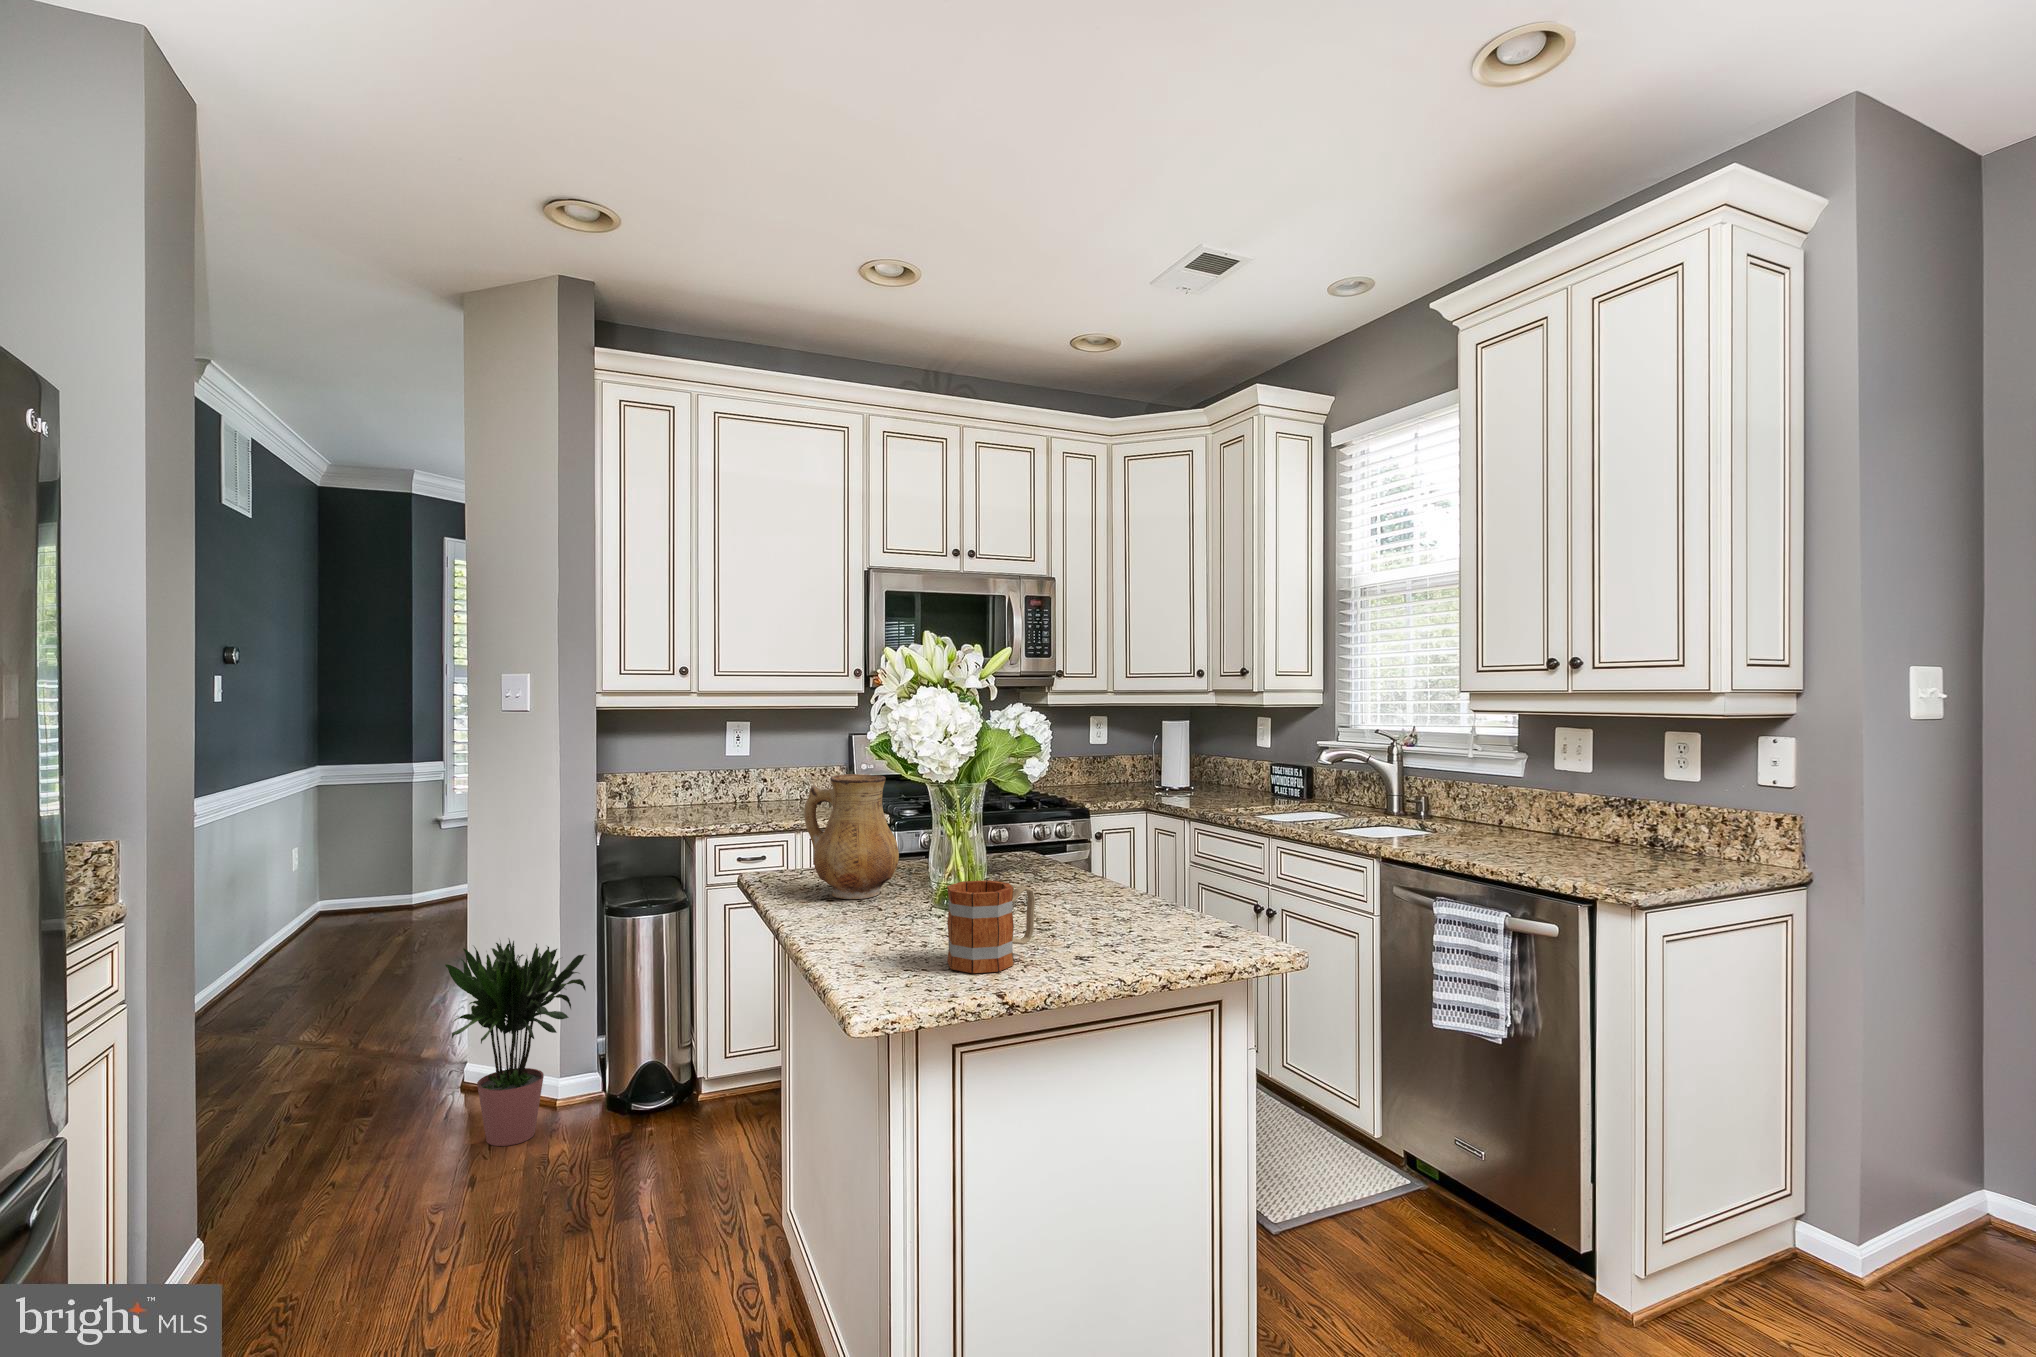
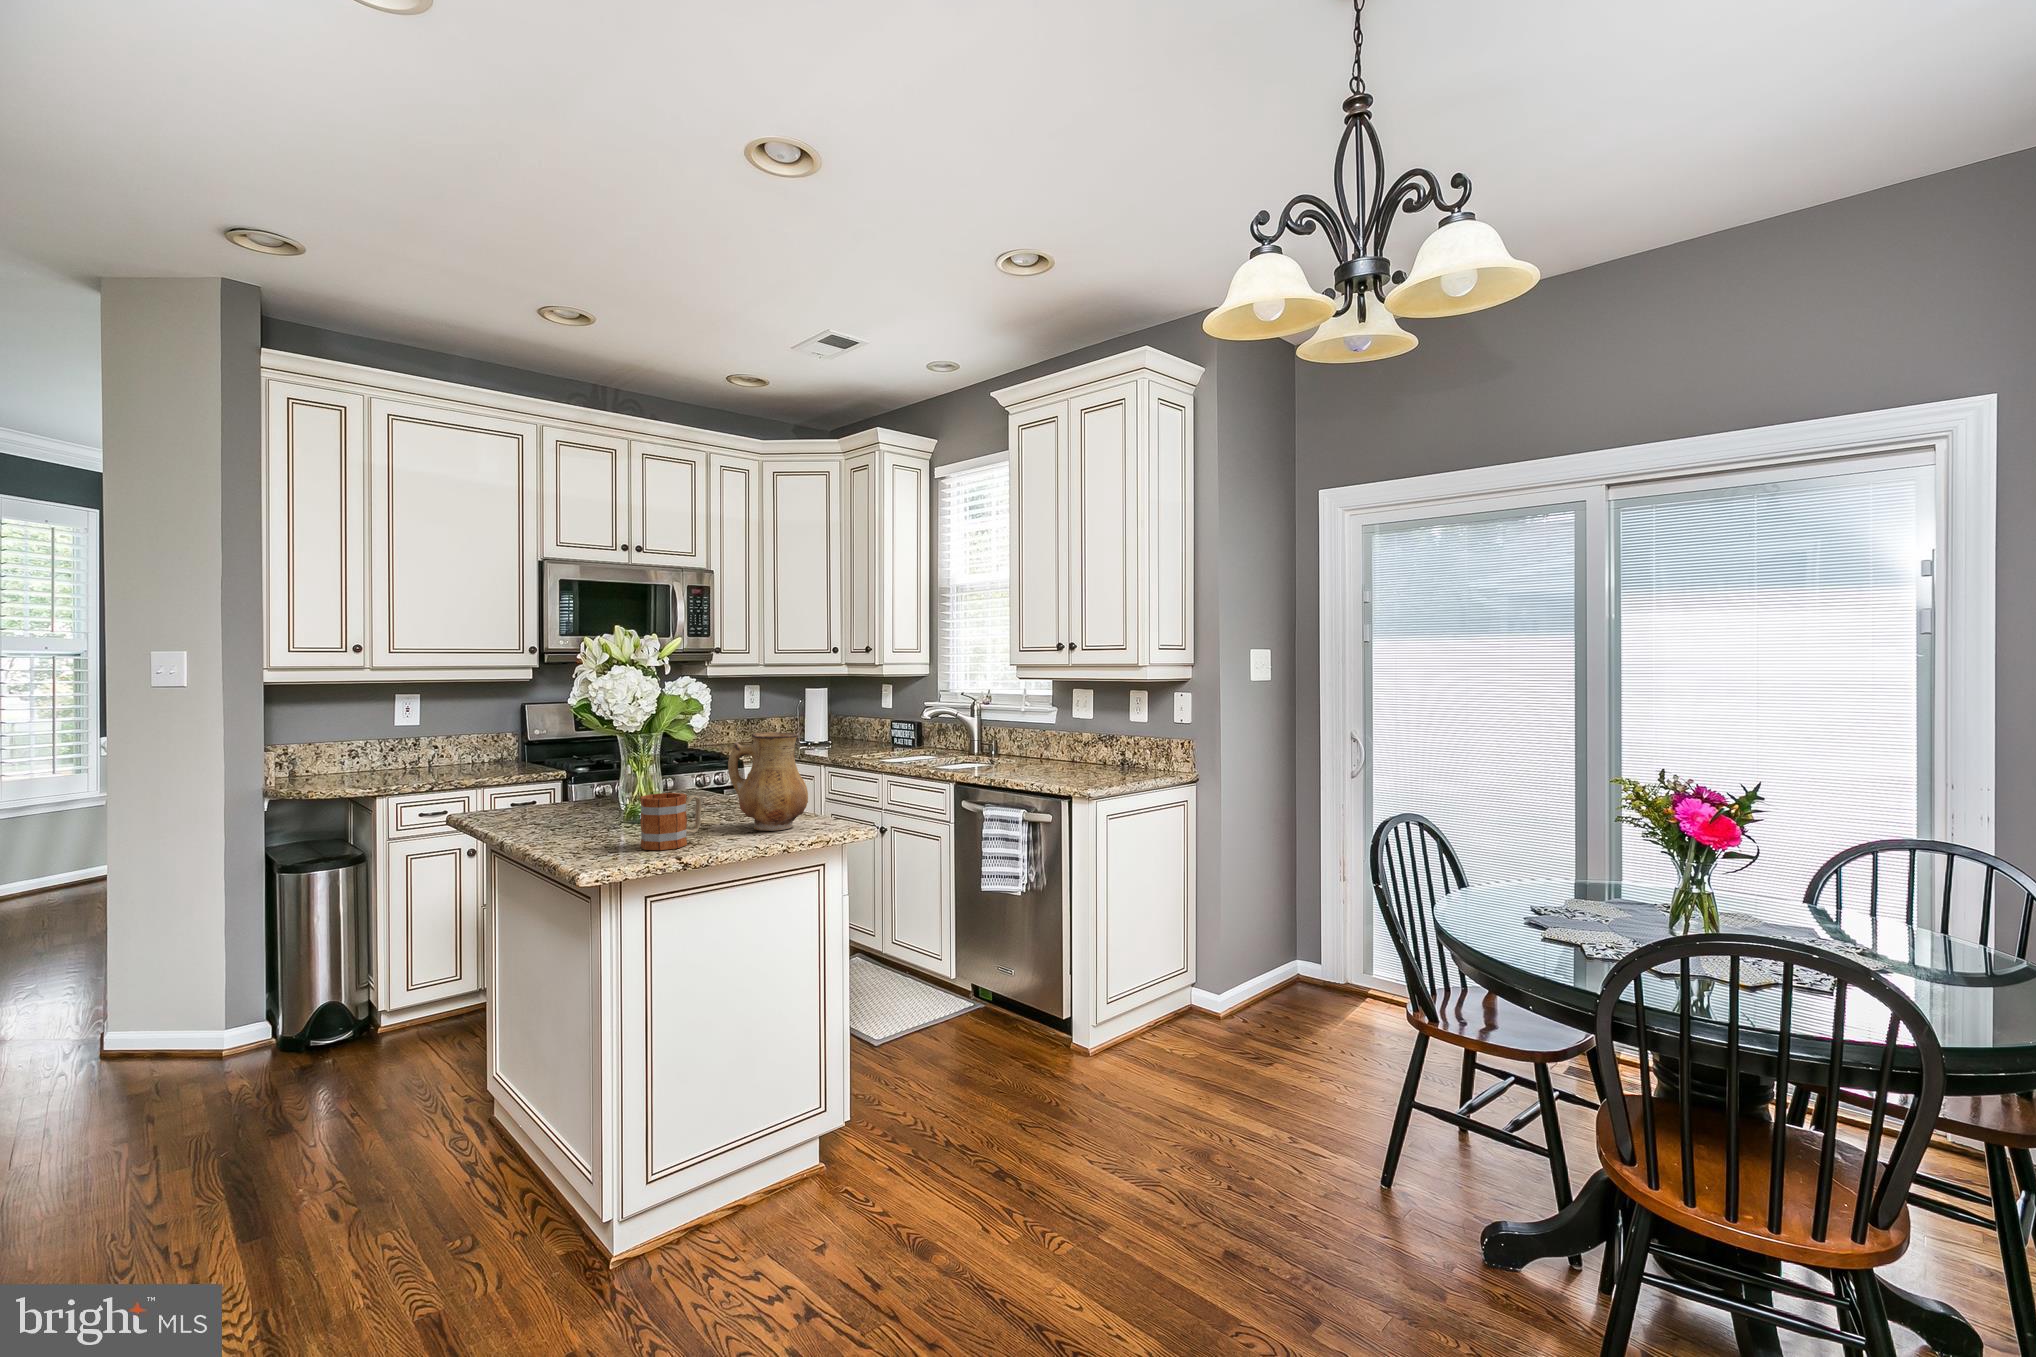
ceramic pitcher: present [804,774,899,899] -> present [728,732,808,831]
potted plant: present [445,939,586,1146] -> none [111,887,273,1087]

